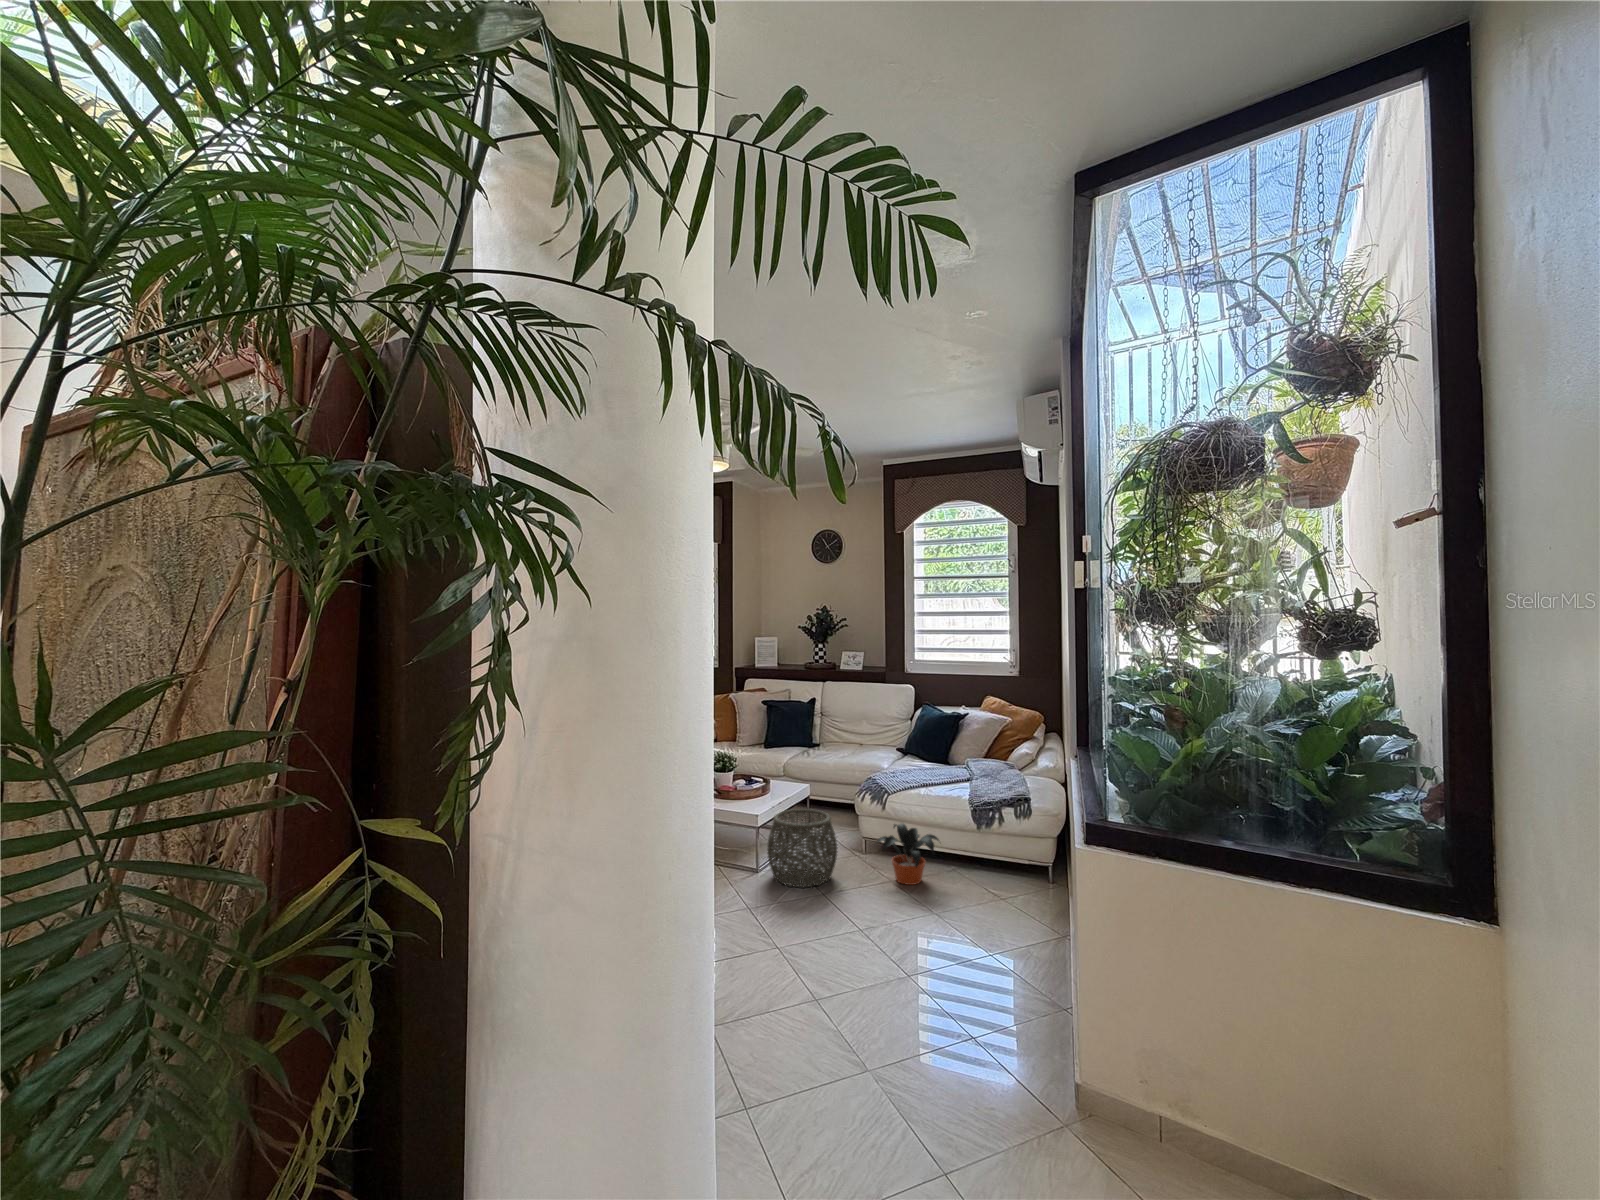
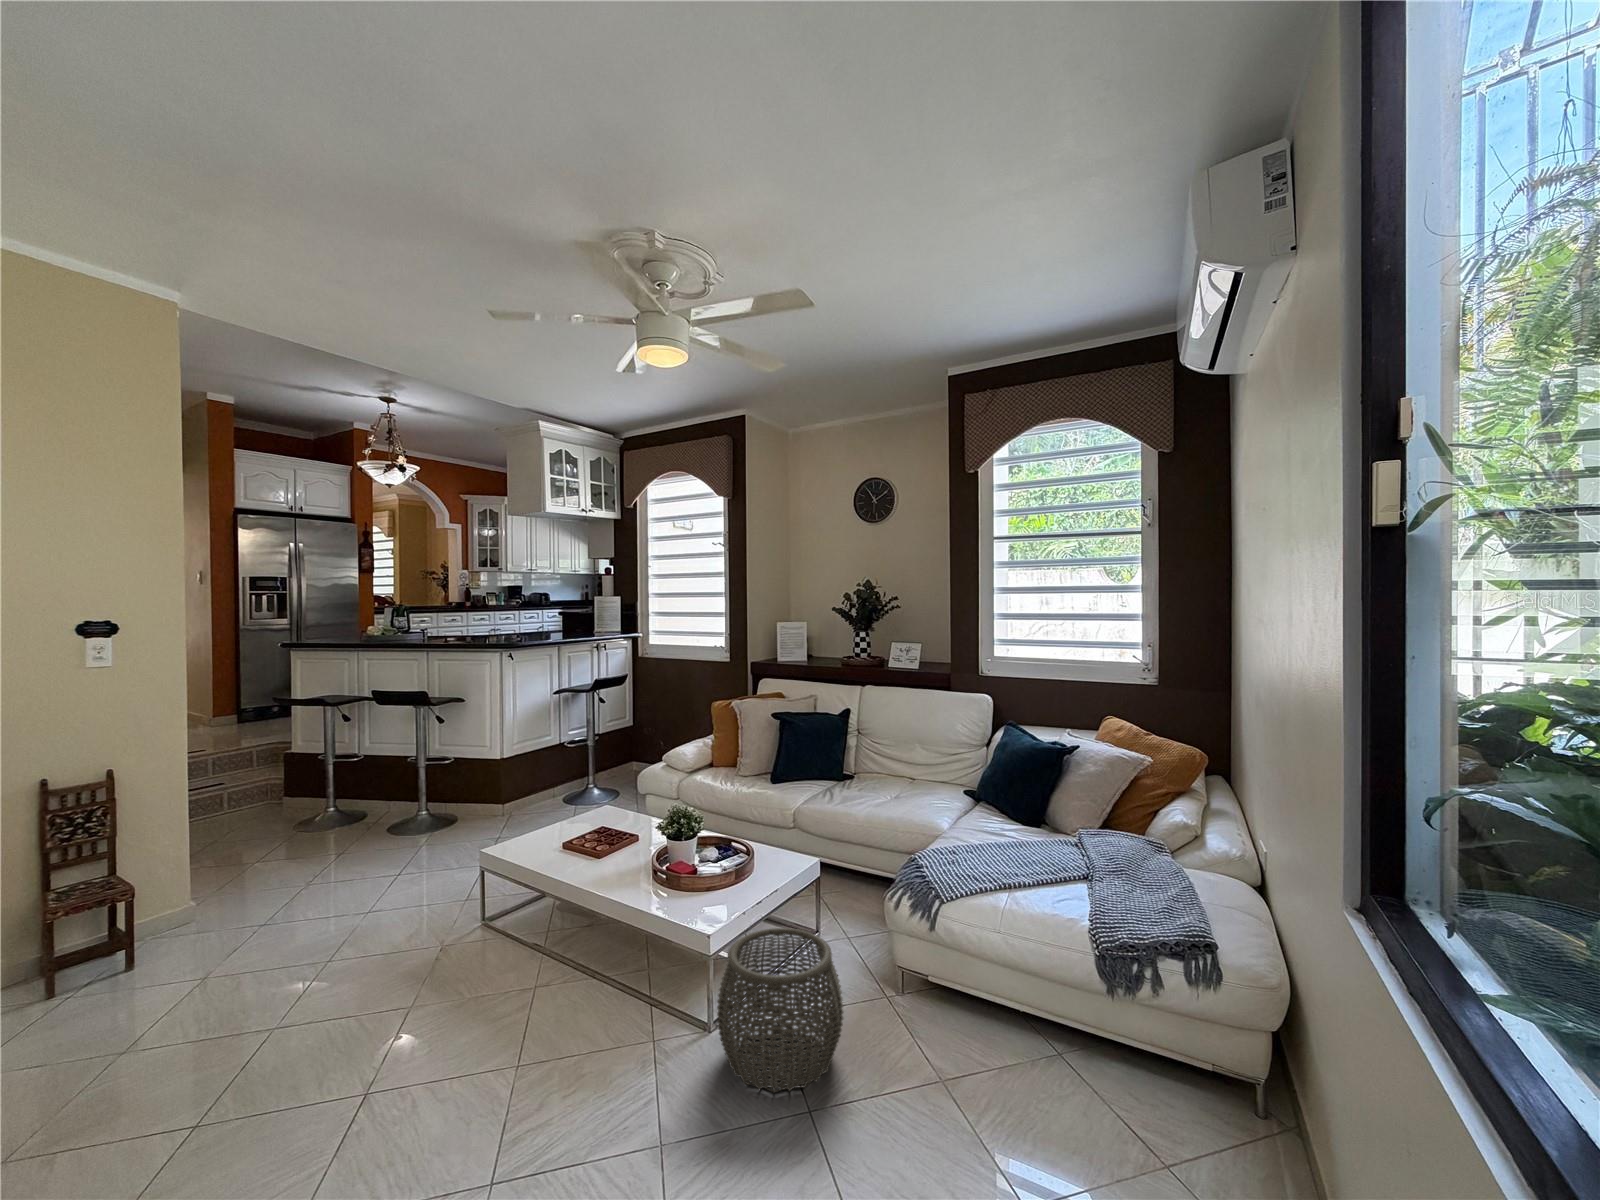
potted plant: present [877,823,939,885] -> none [910,966,1037,1098]

